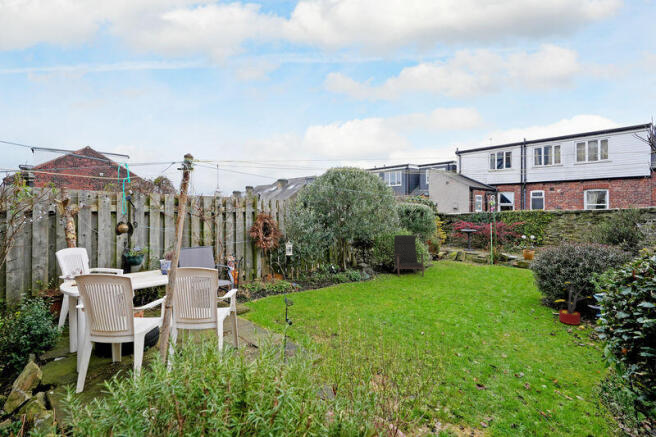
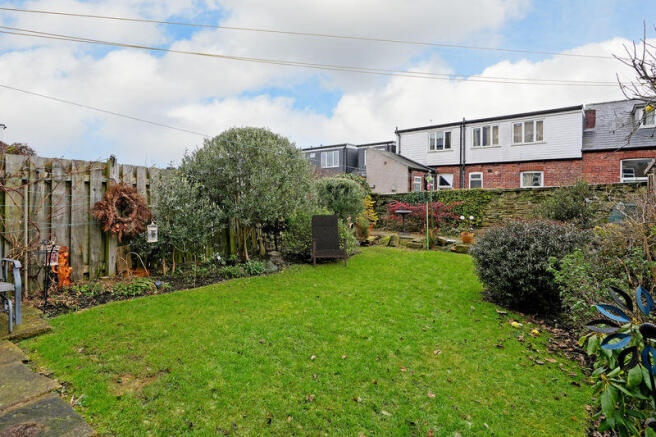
decorative plant: present [558,291,580,325] -> none [502,269,546,326]

